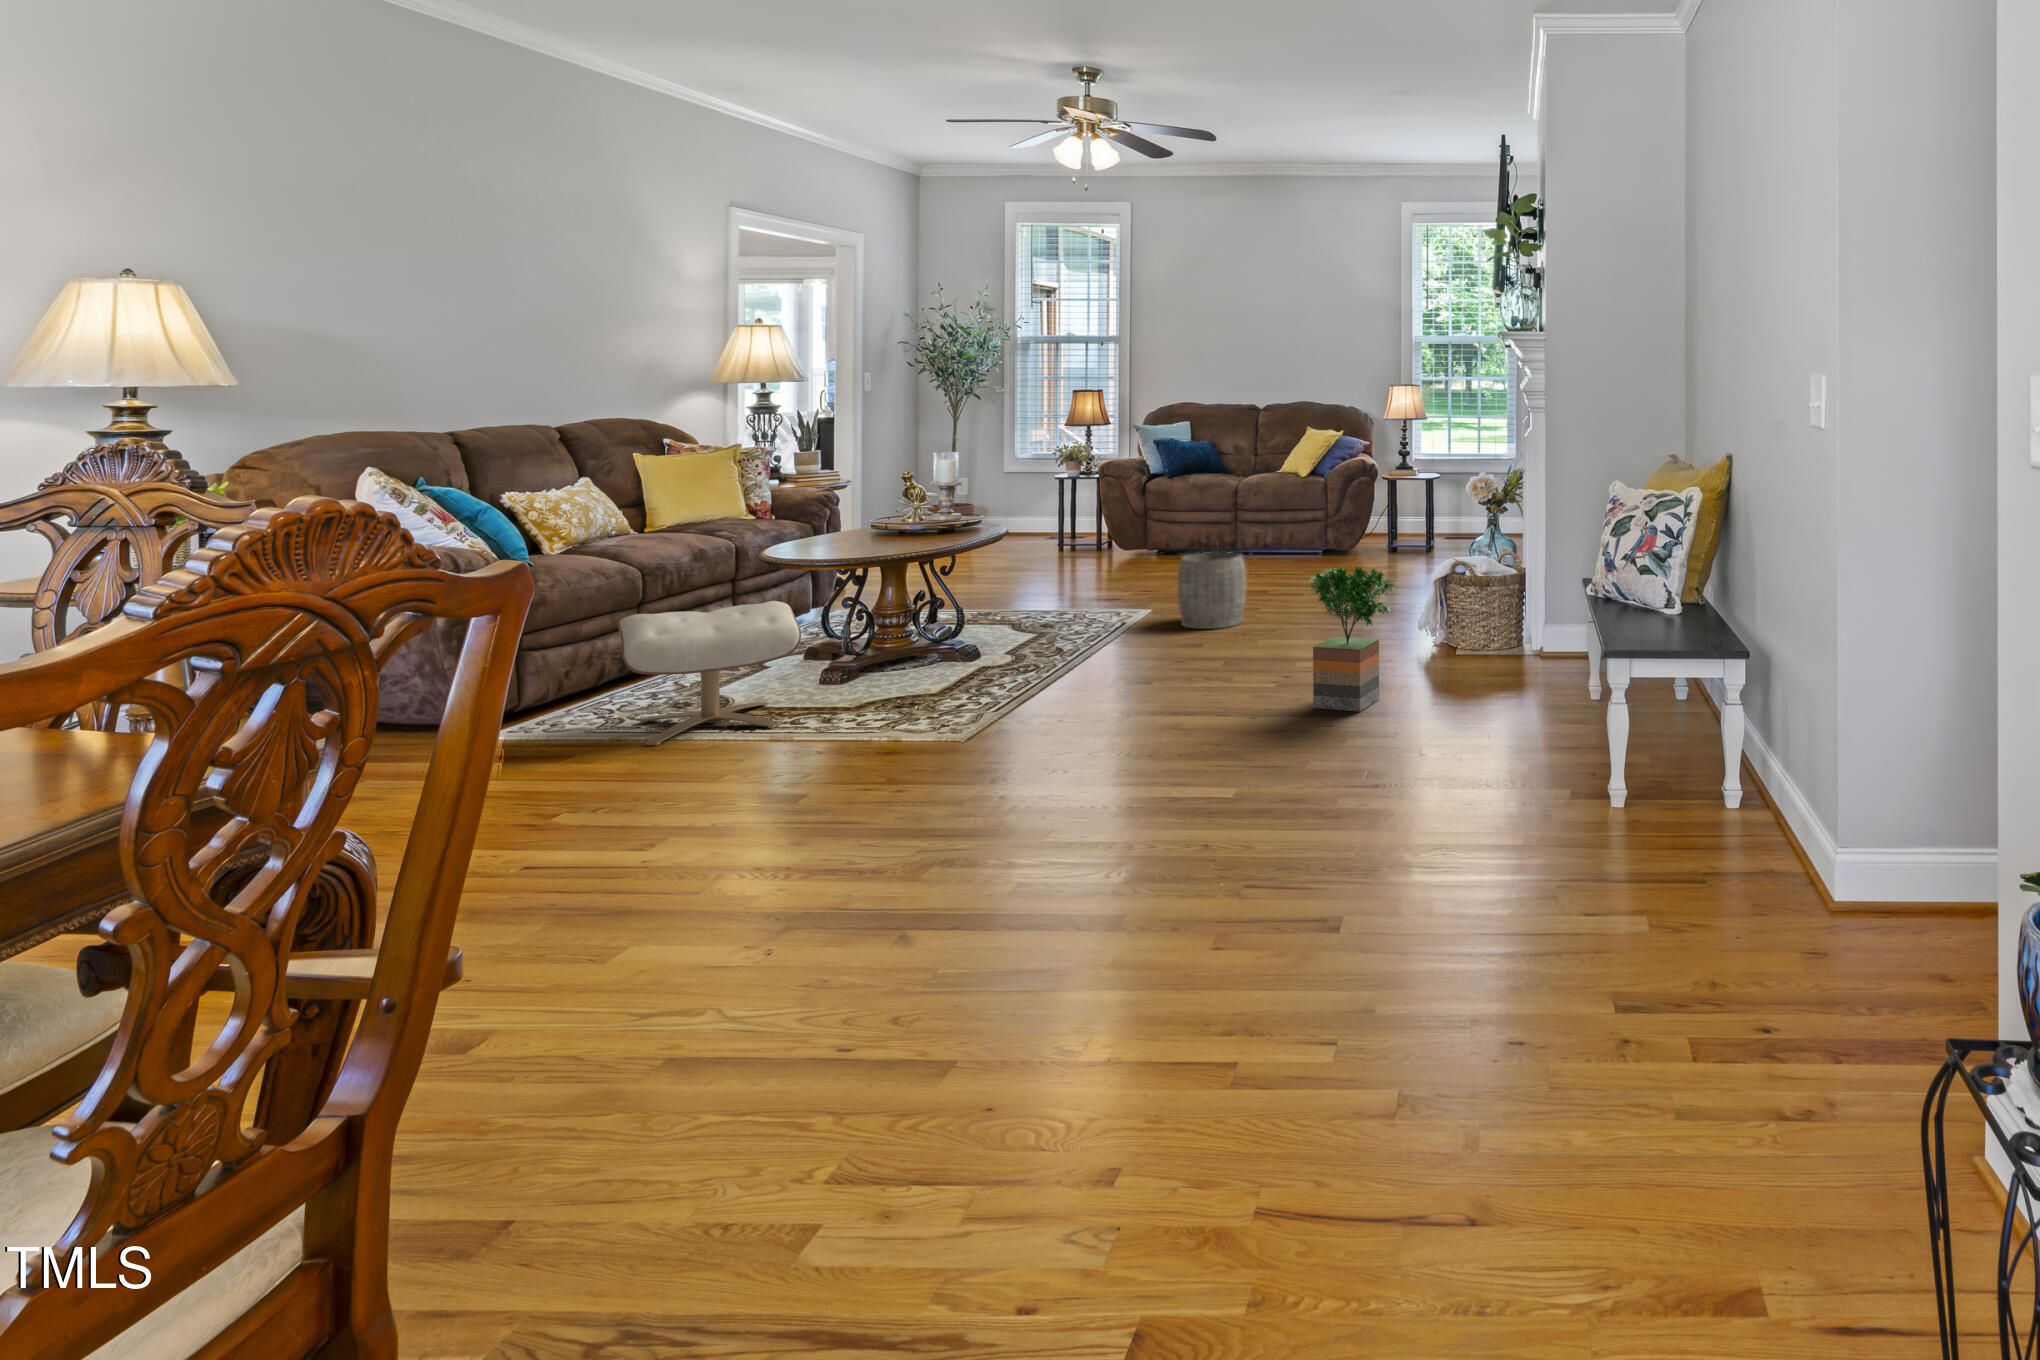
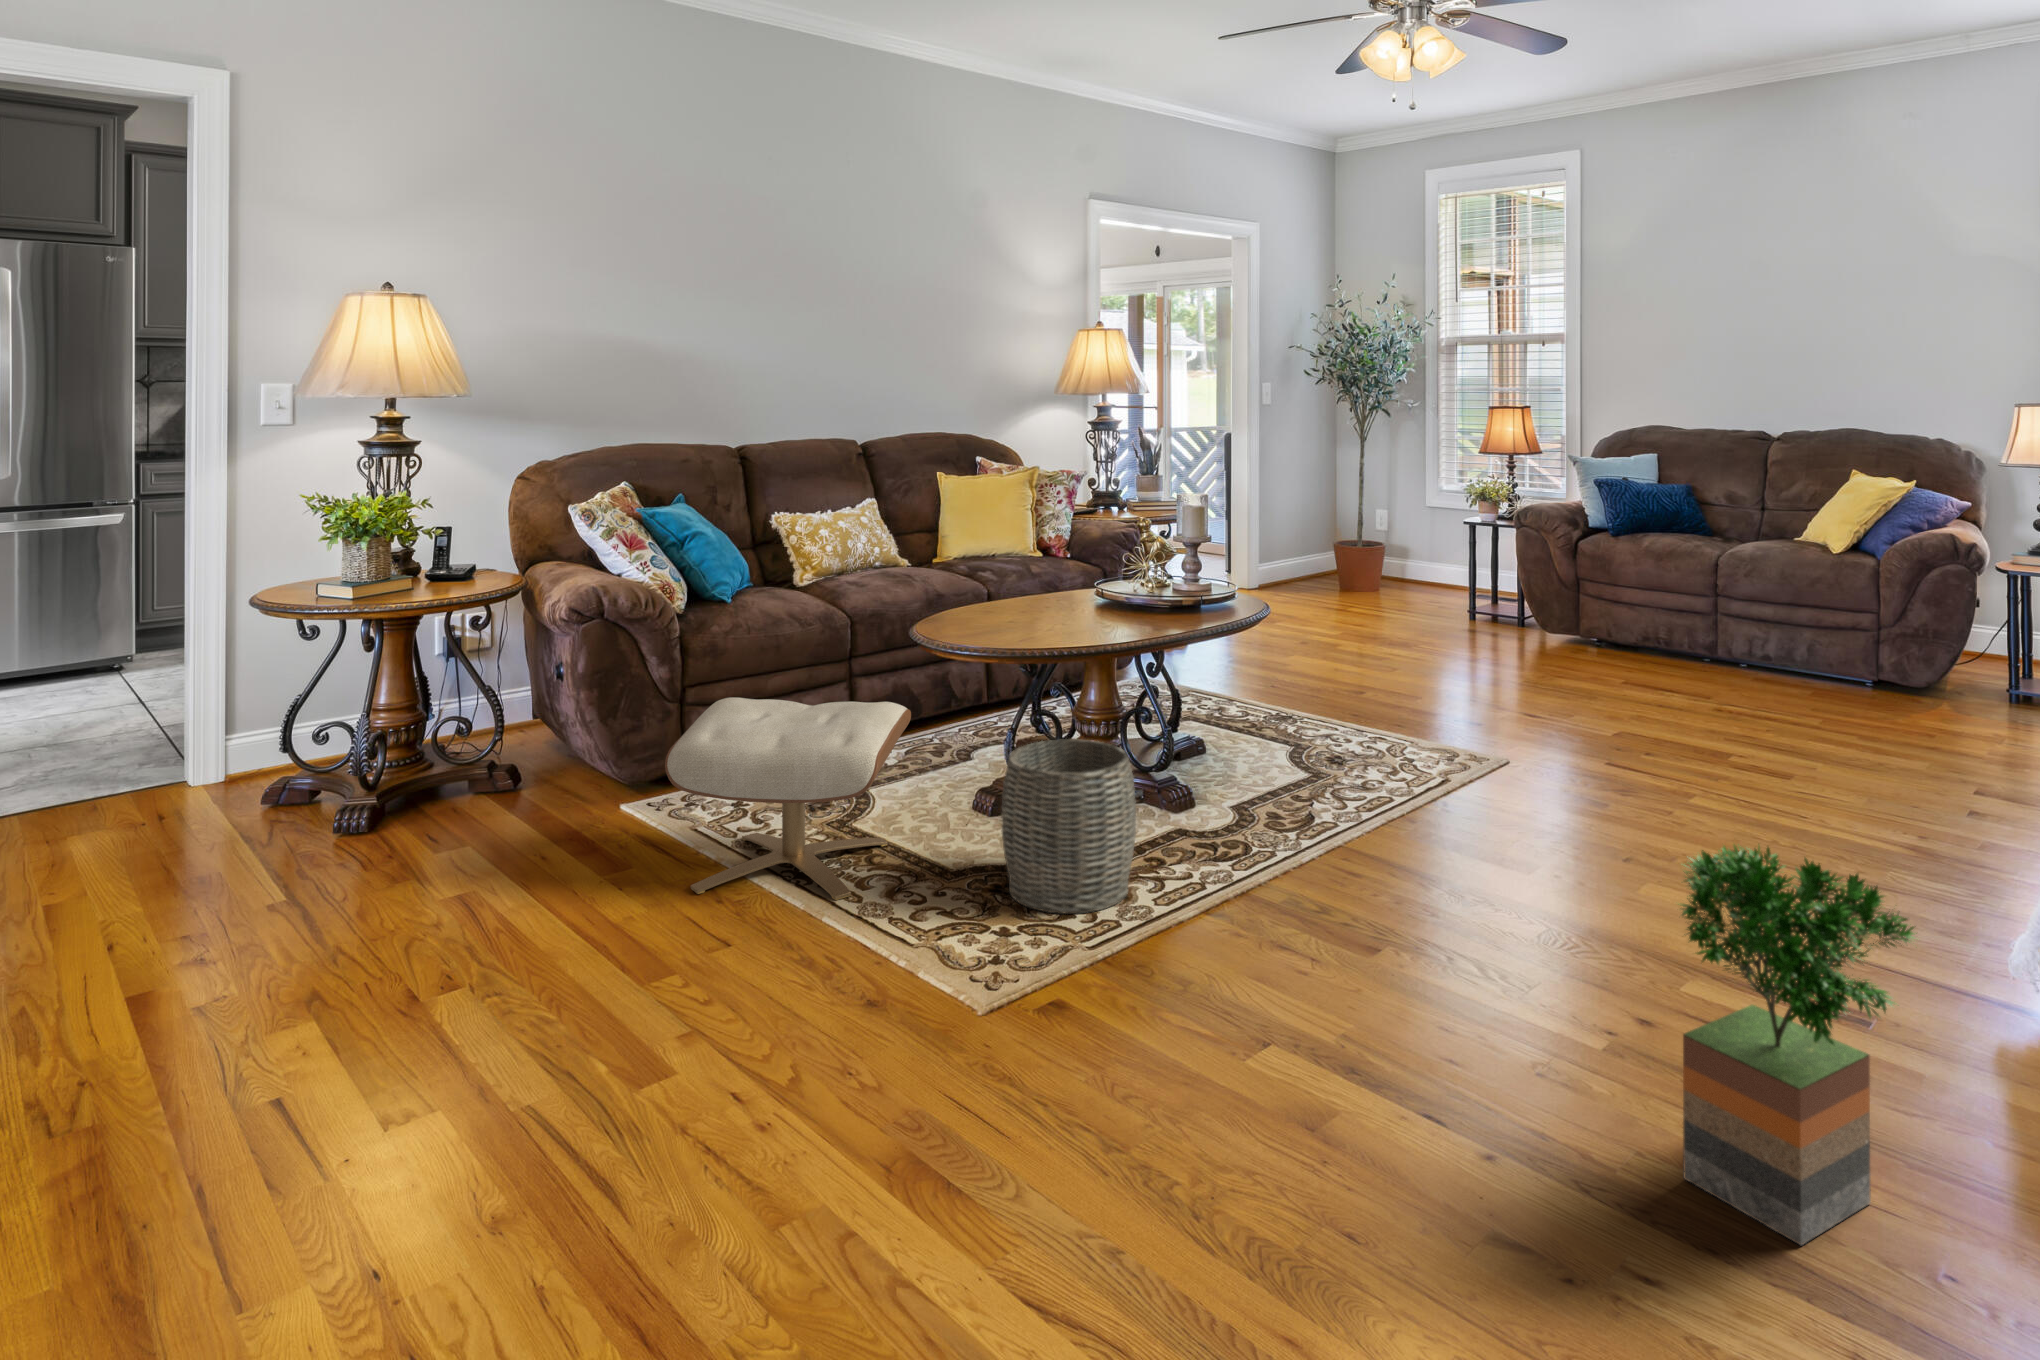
woven basket: present [1178,552,1246,629] -> present [1002,739,1136,914]

